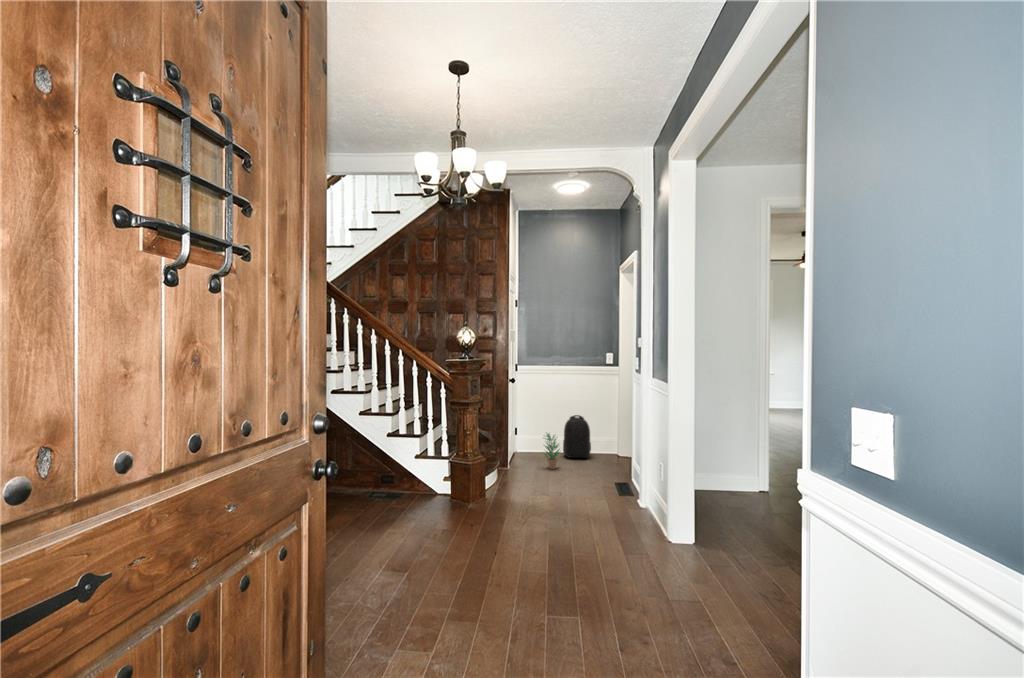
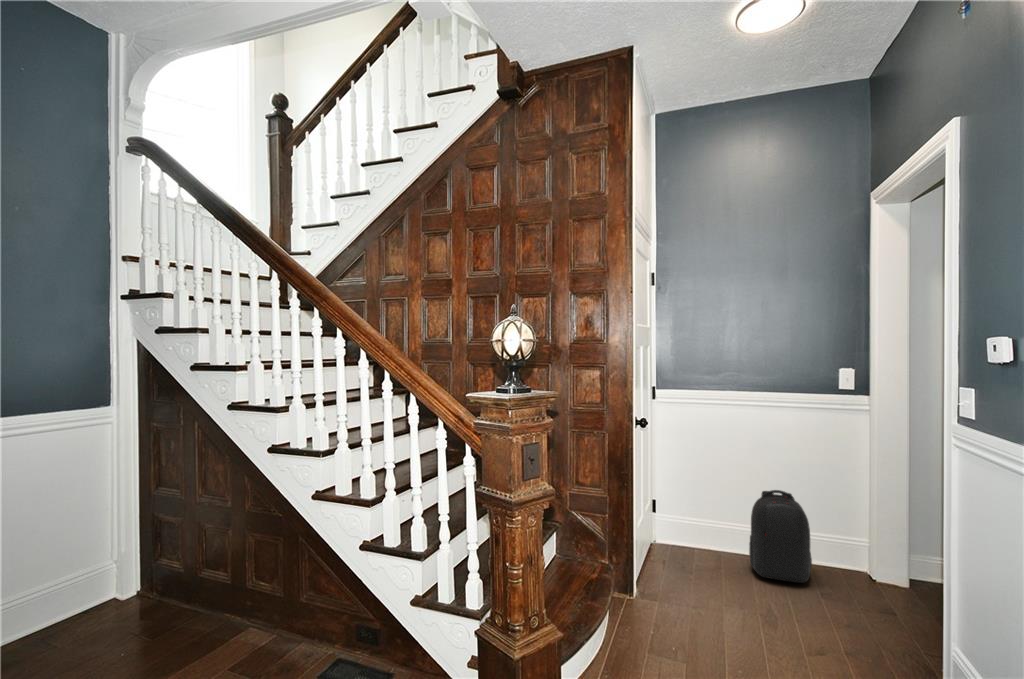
potted plant: present [544,433,560,469] -> none [705,534,750,617]

